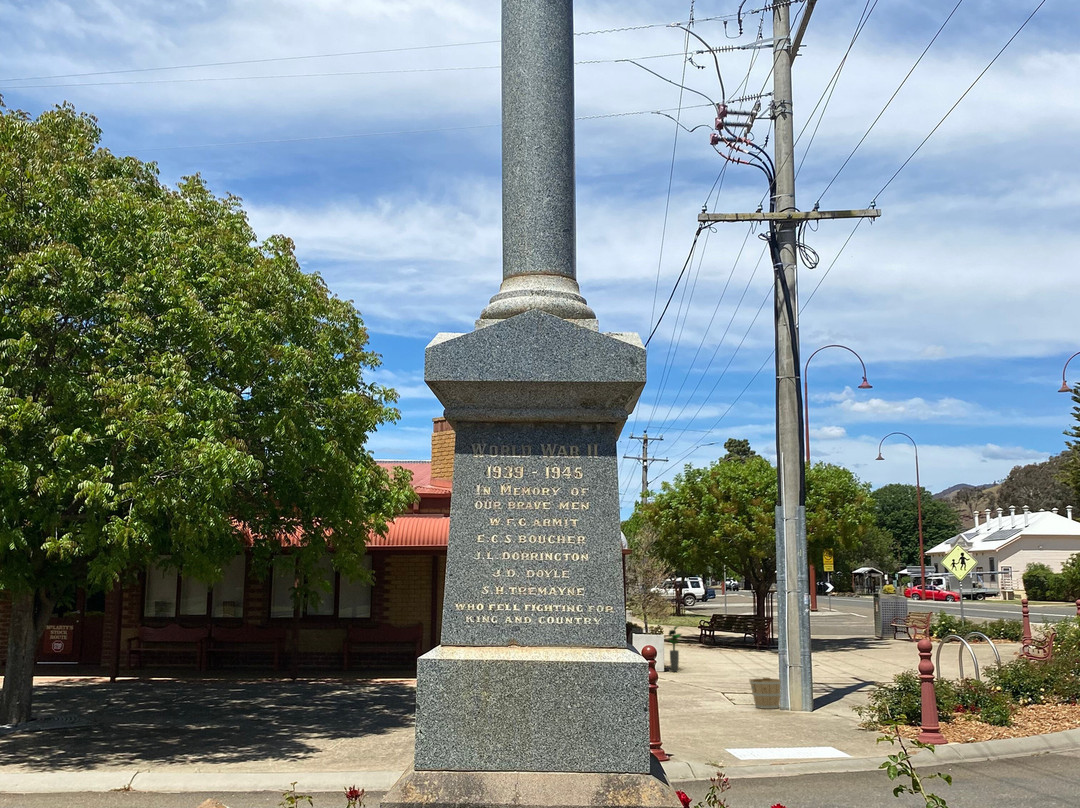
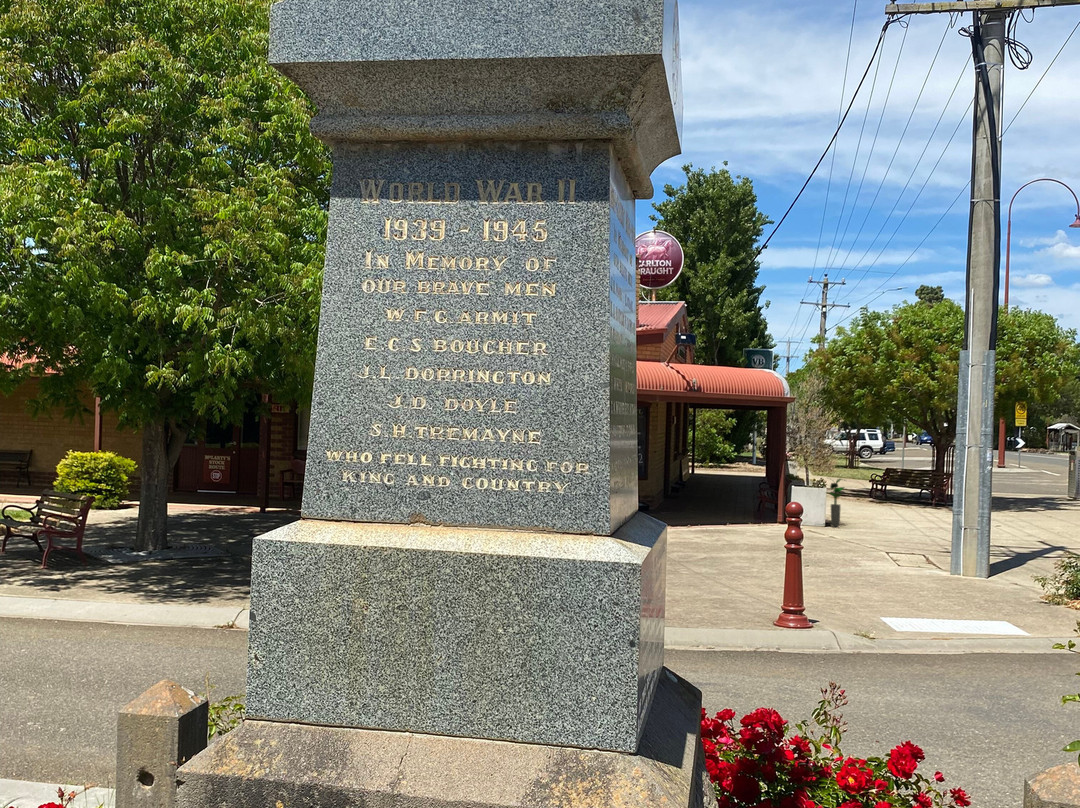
wooden bucket: present [750,678,780,709] -> none [912,542,953,578]

